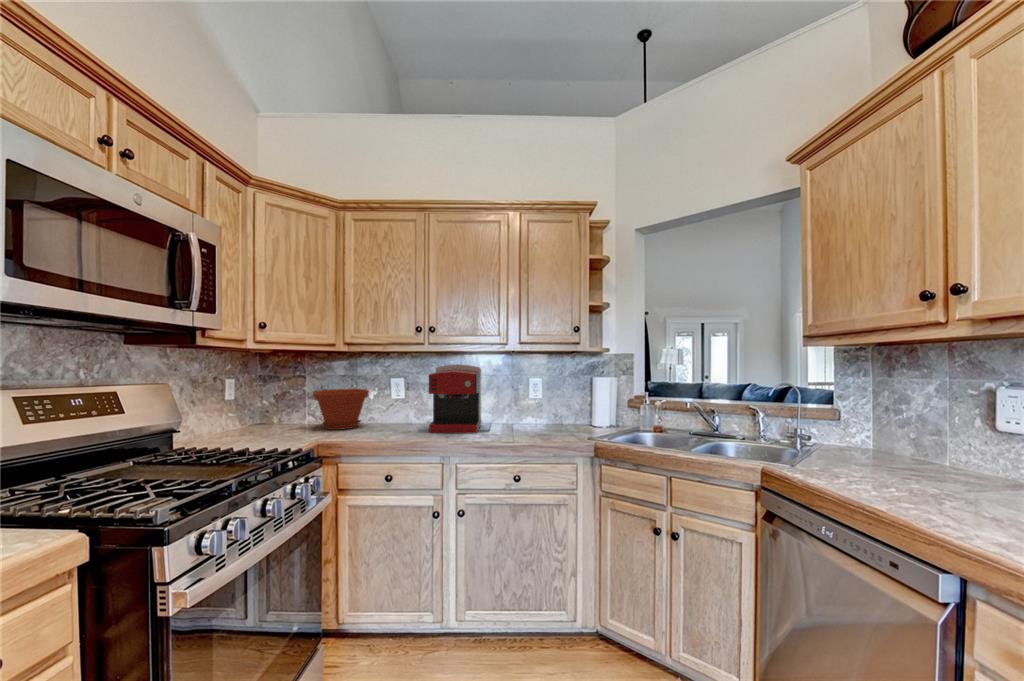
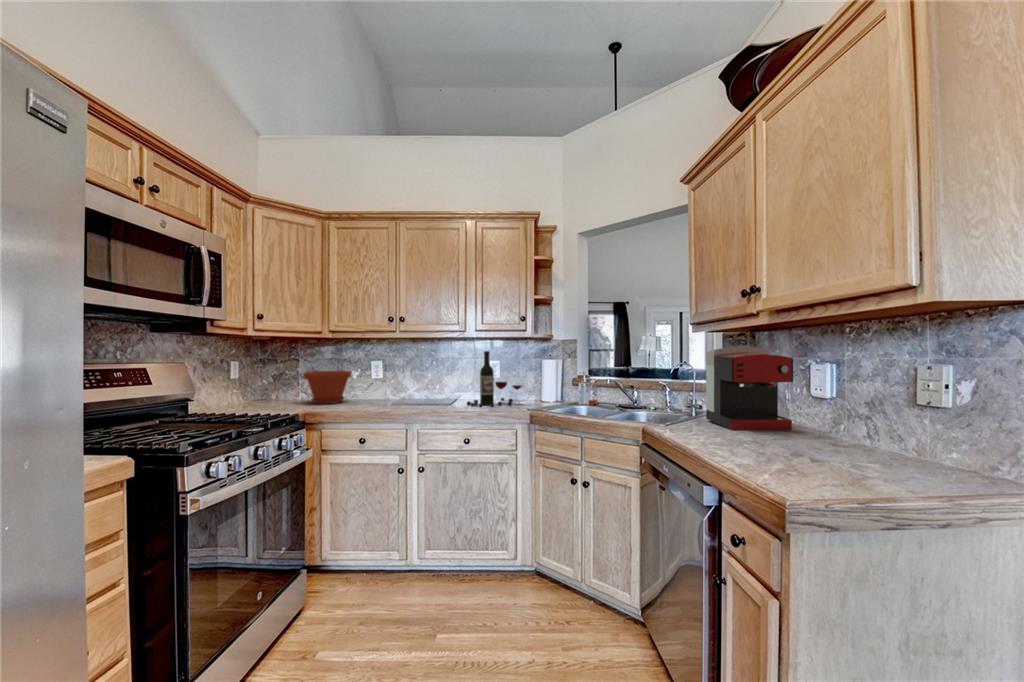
coffee maker: present [429,364,481,433] -> present [706,346,793,430]
wine bottle: none [509,366,575,434] -> present [467,351,522,407]

